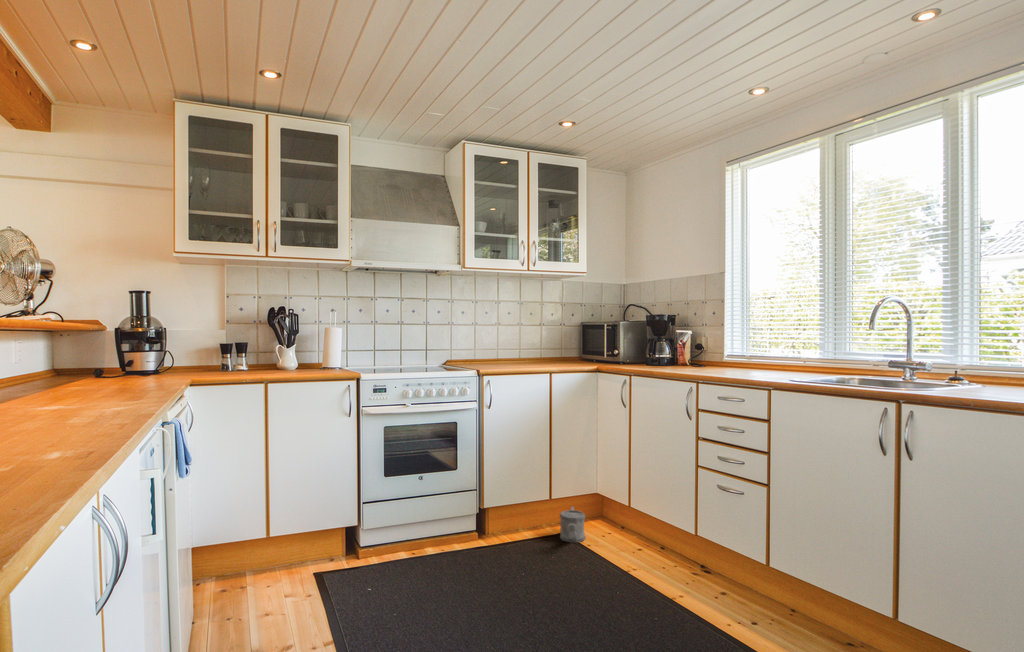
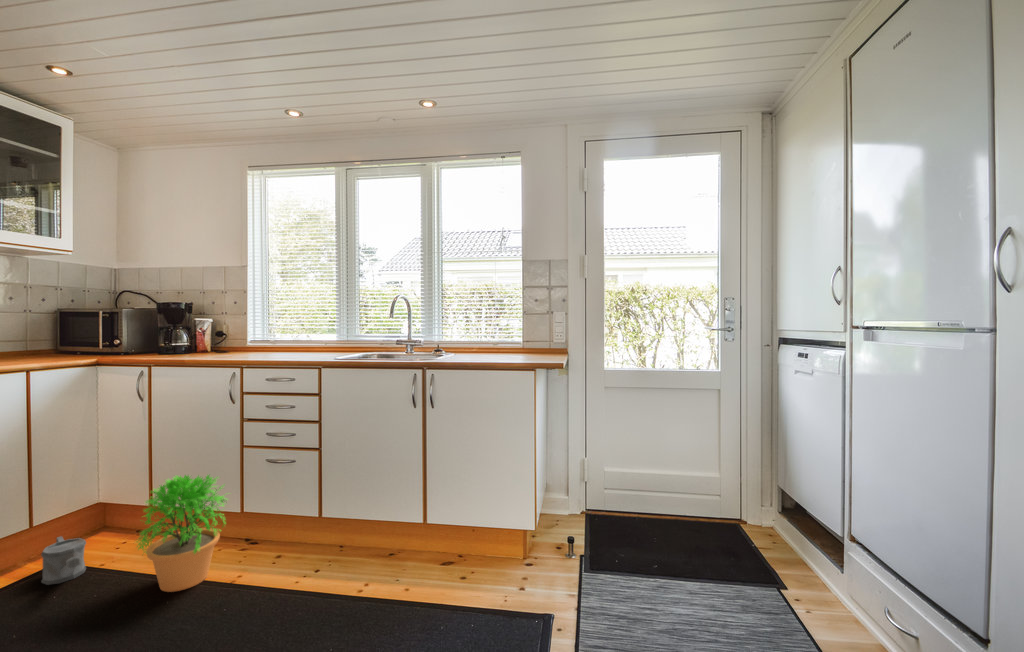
potted plant: none [600,476,682,585] -> present [137,475,226,592]

